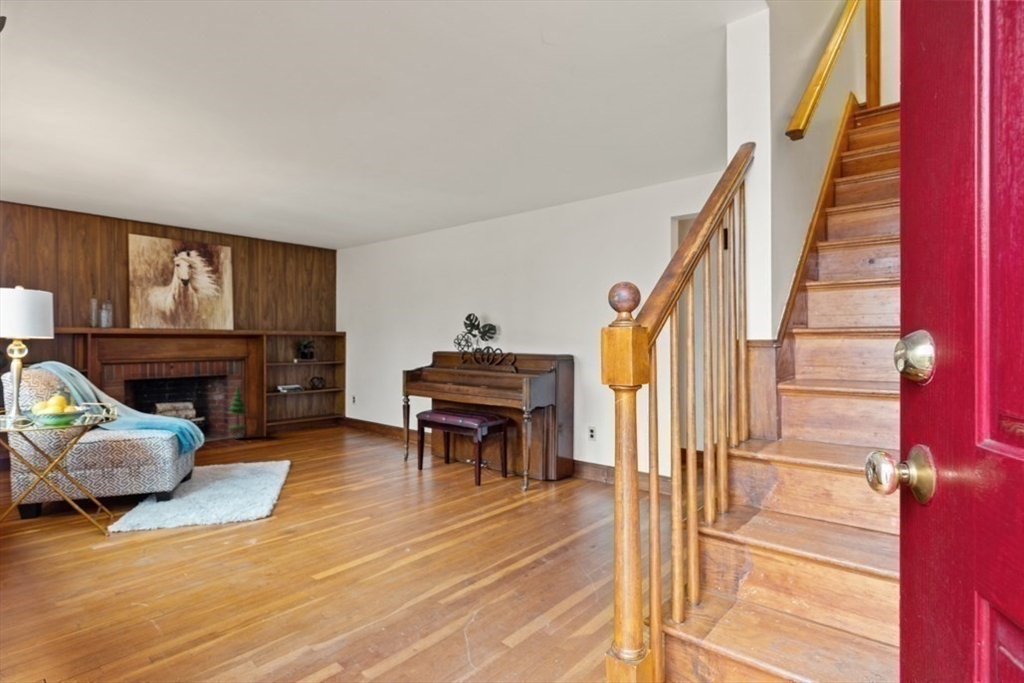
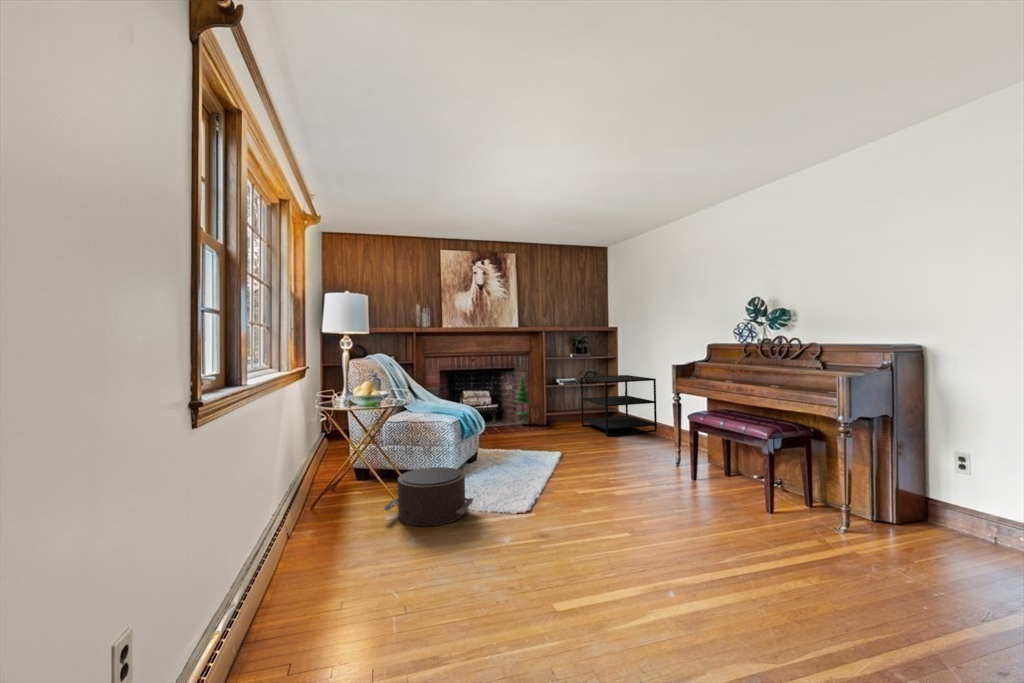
side table: none [308,381,385,442] -> present [581,375,657,436]
pouf: none [88,485,206,551] -> present [384,467,473,526]

